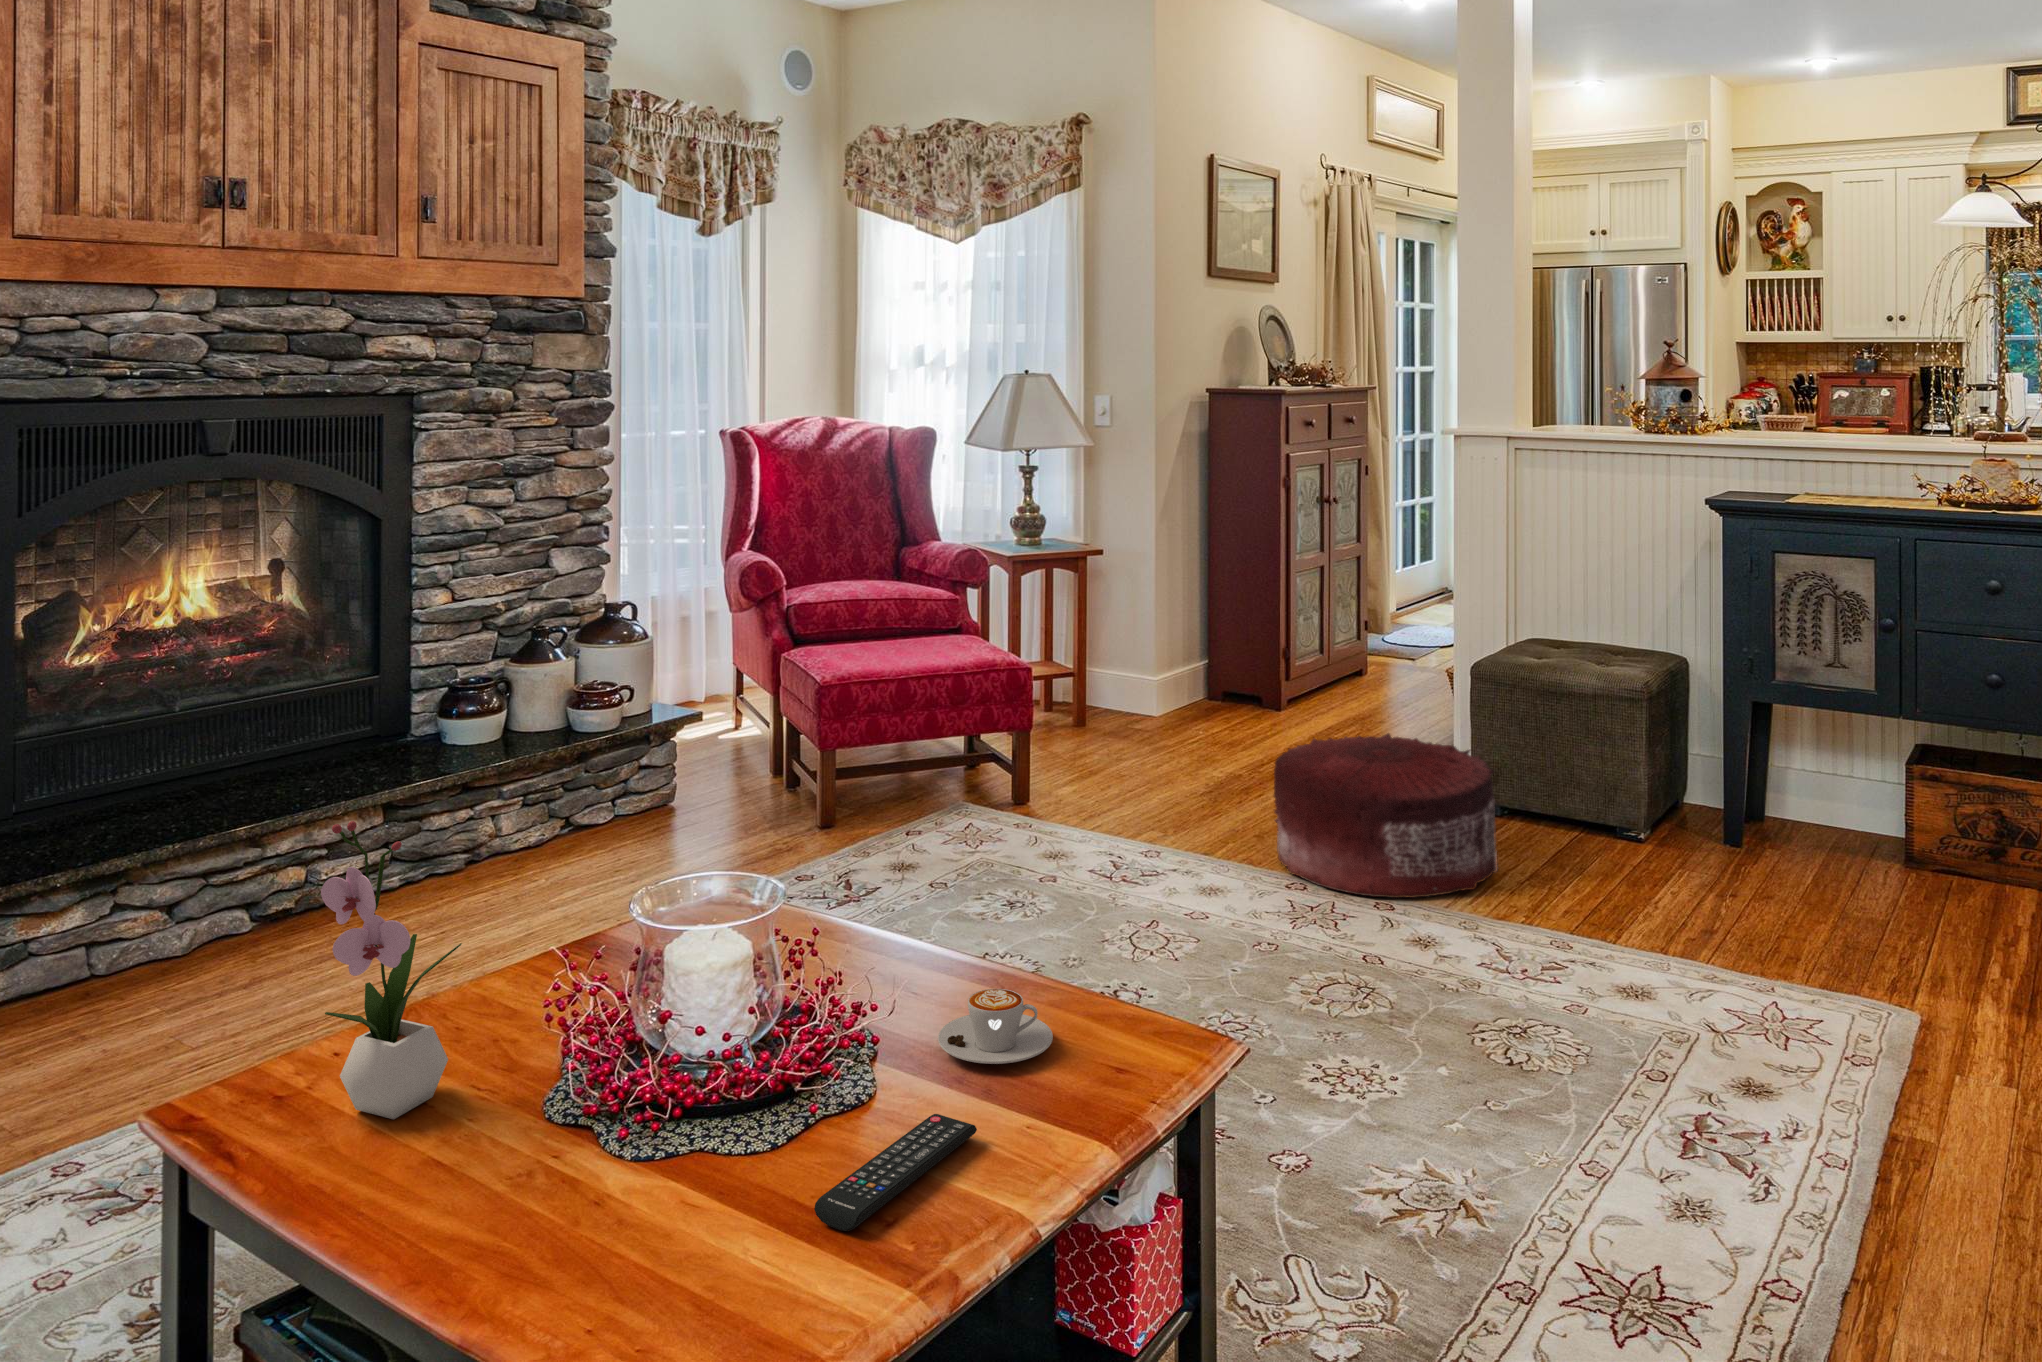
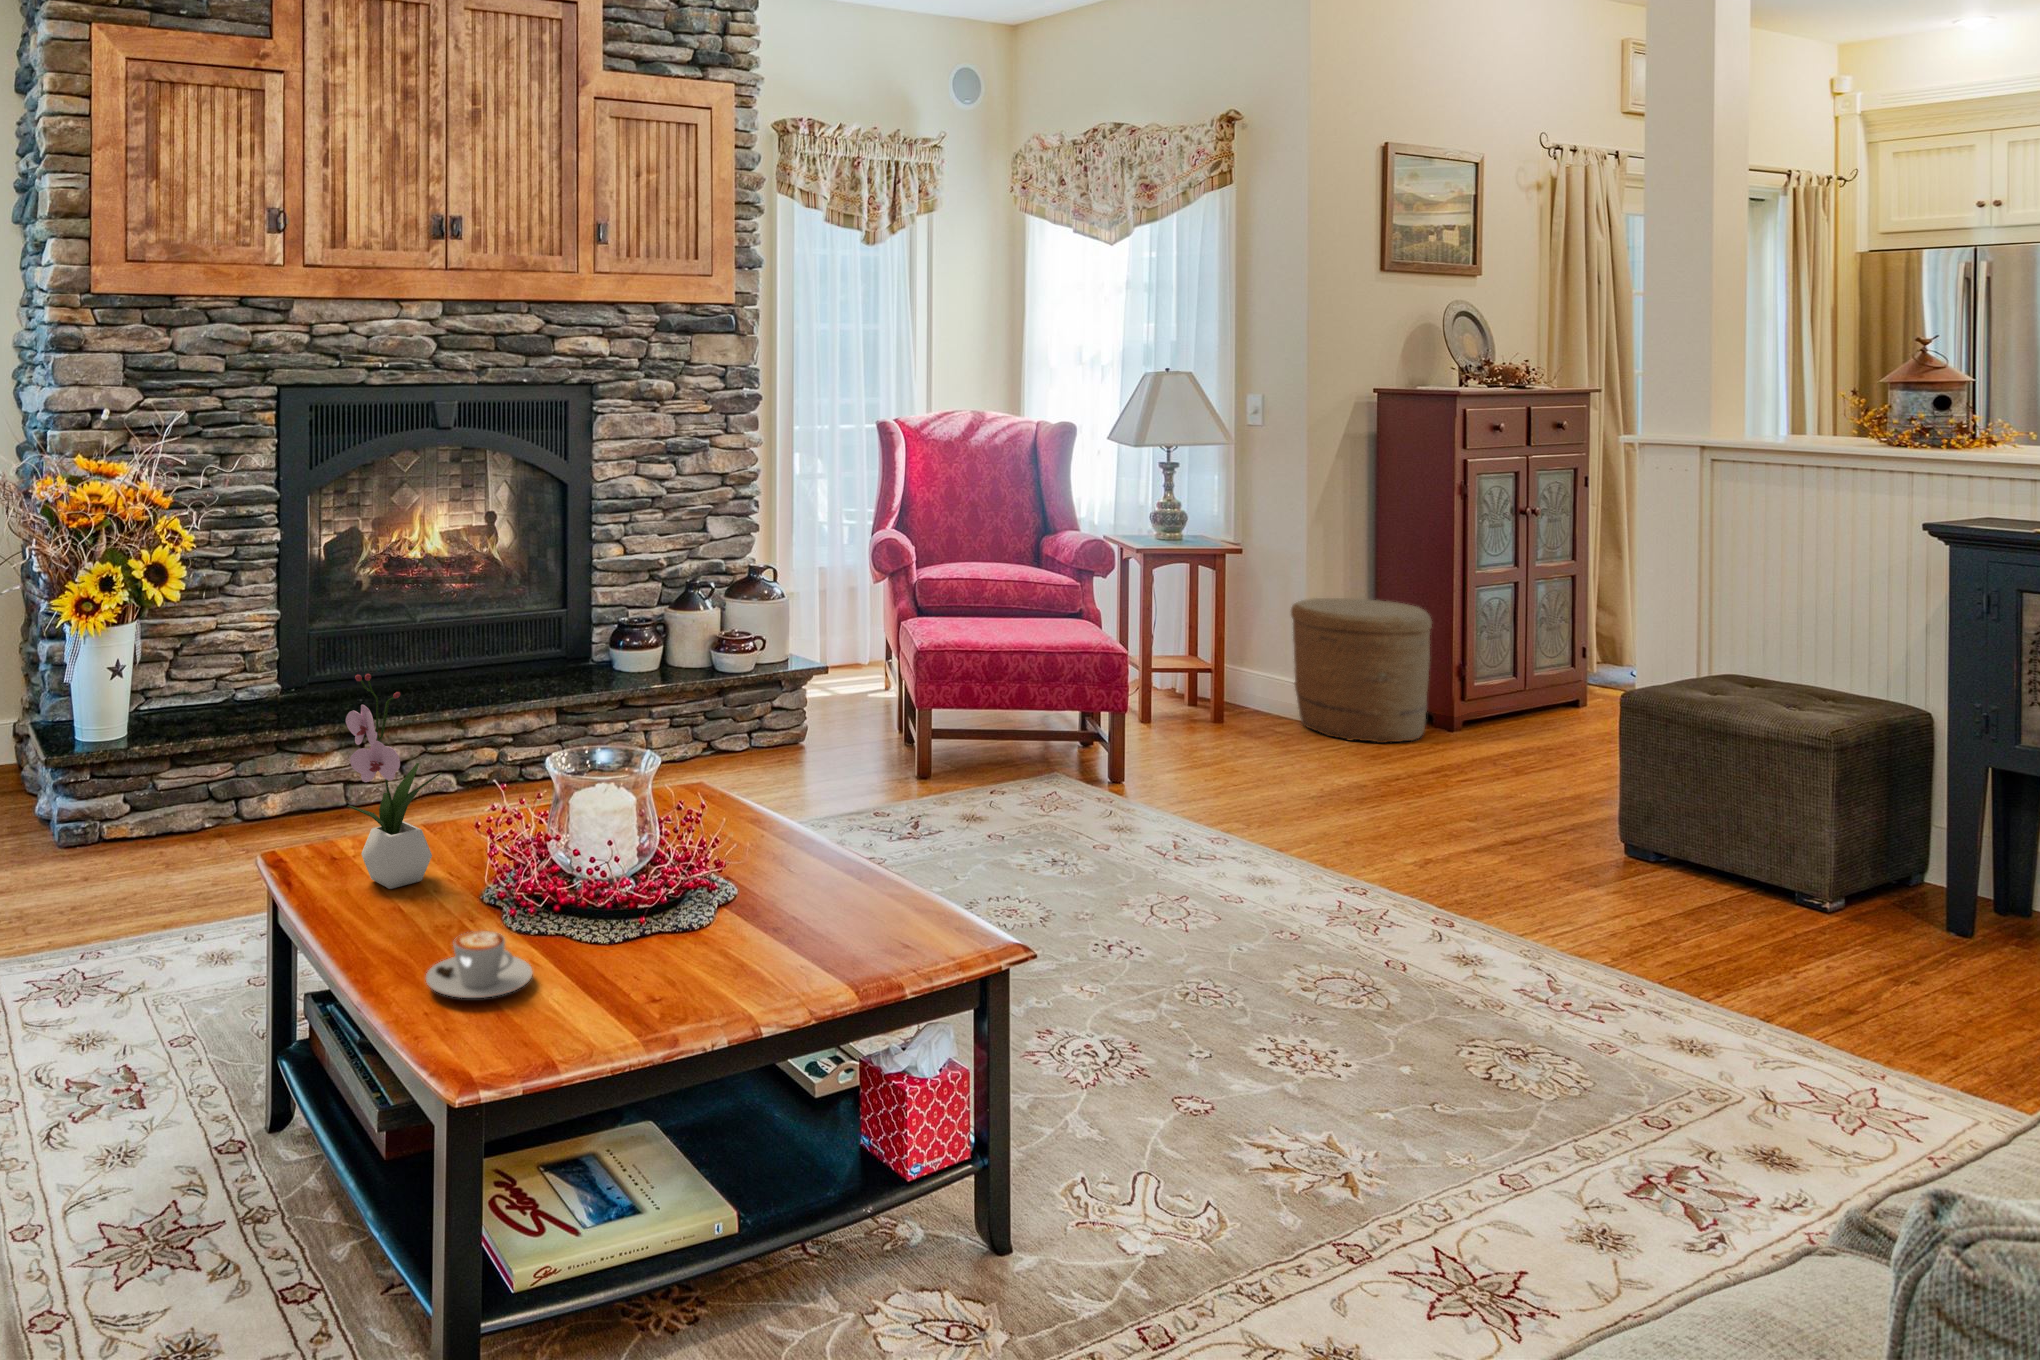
woven basket: none [1142,597,1269,738] -> present [1291,598,1432,743]
pouf: present [1274,733,1498,898] -> none [1349,741,1611,916]
coffee cup: present [938,989,1053,1064] -> present [426,931,532,998]
remote control: present [814,1114,977,1231] -> none [608,949,764,1009]

